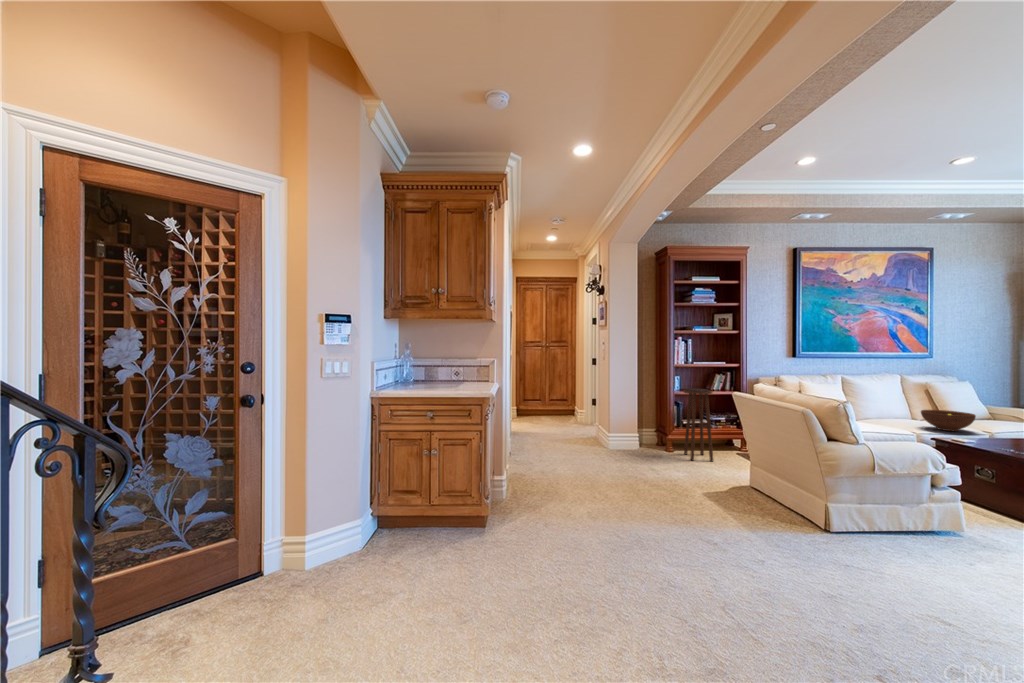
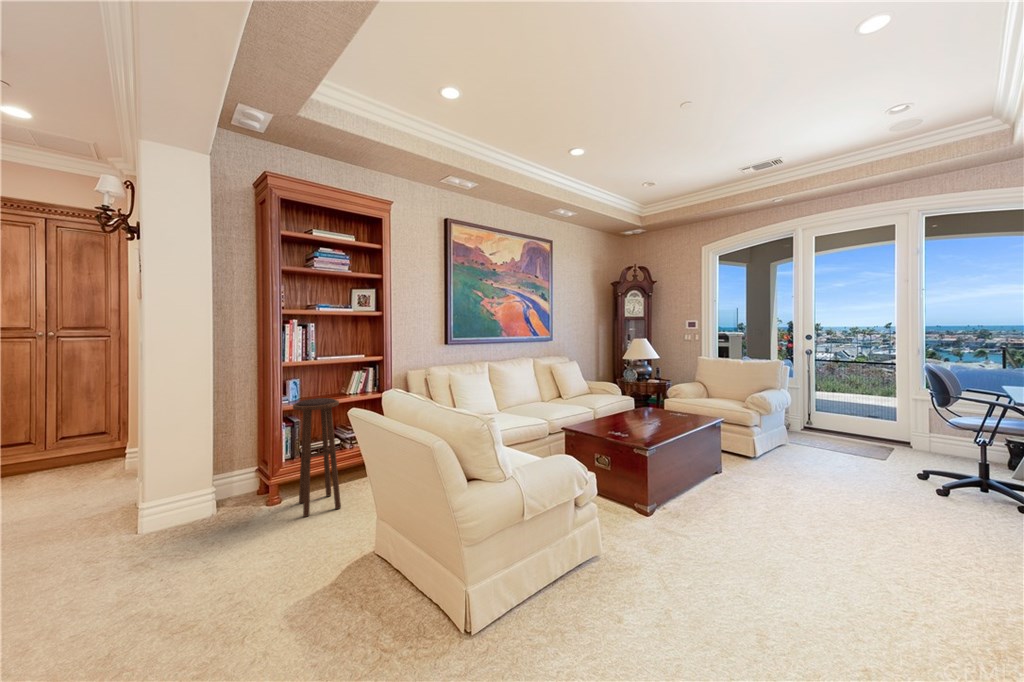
fruit bowl: present [921,410,976,431] -> none [554,393,592,415]

